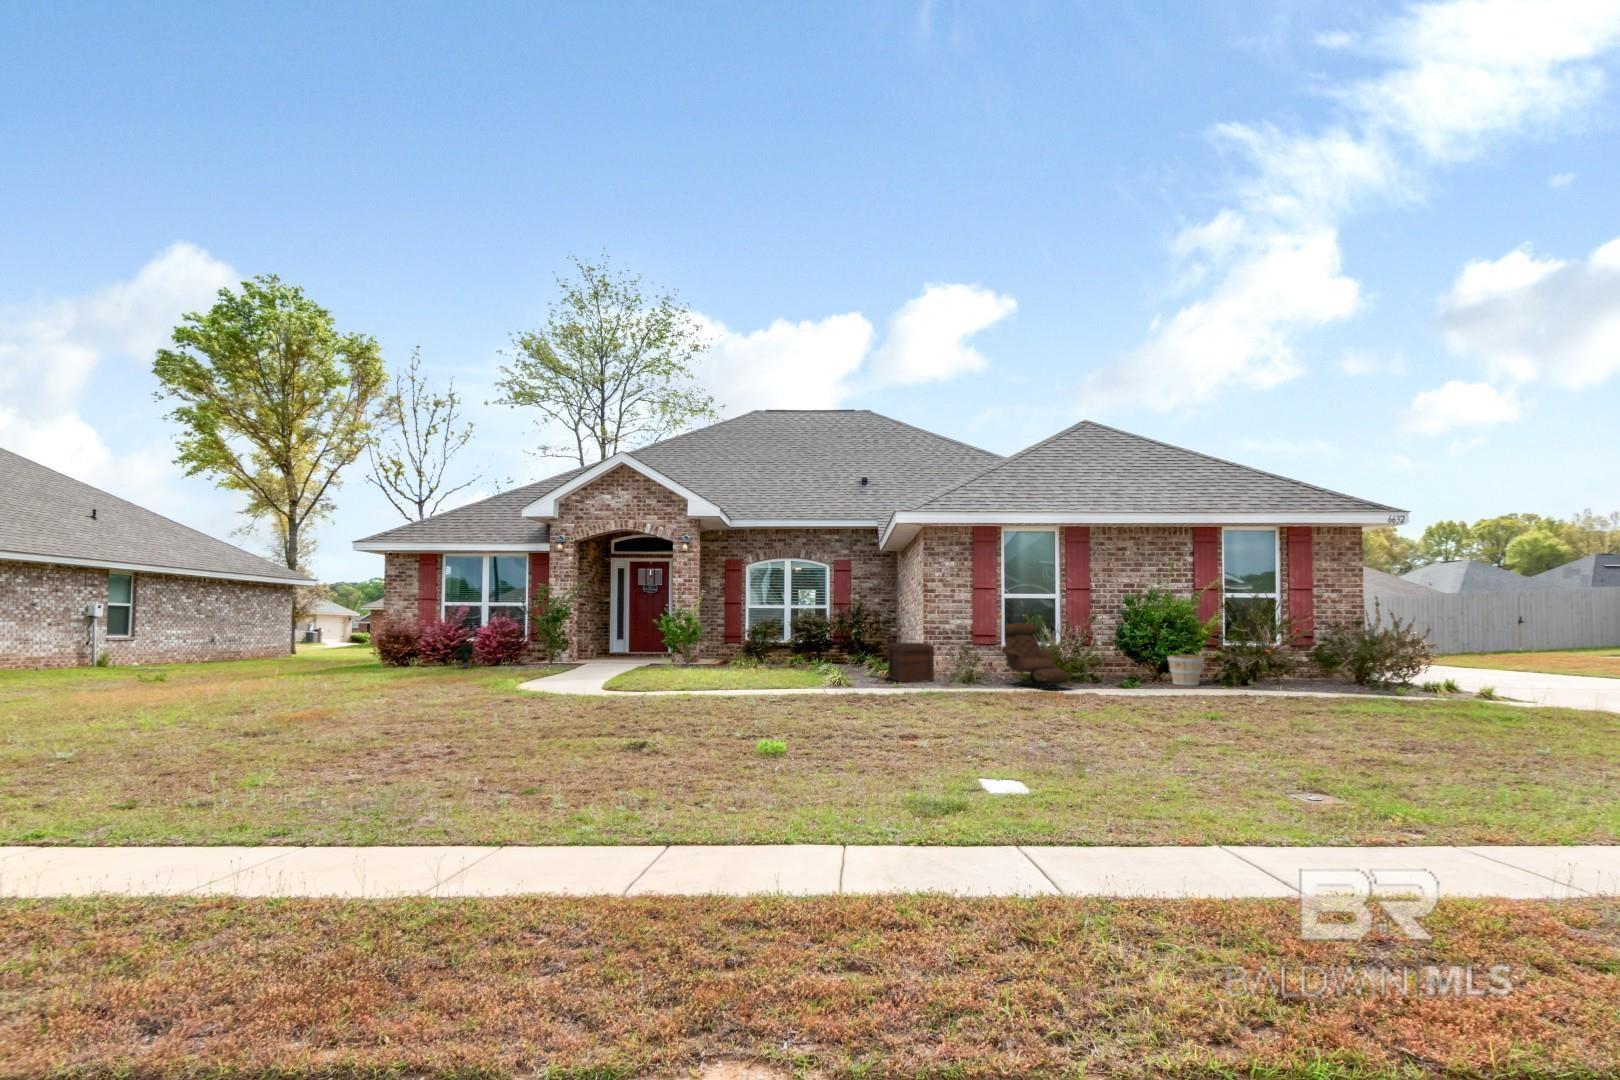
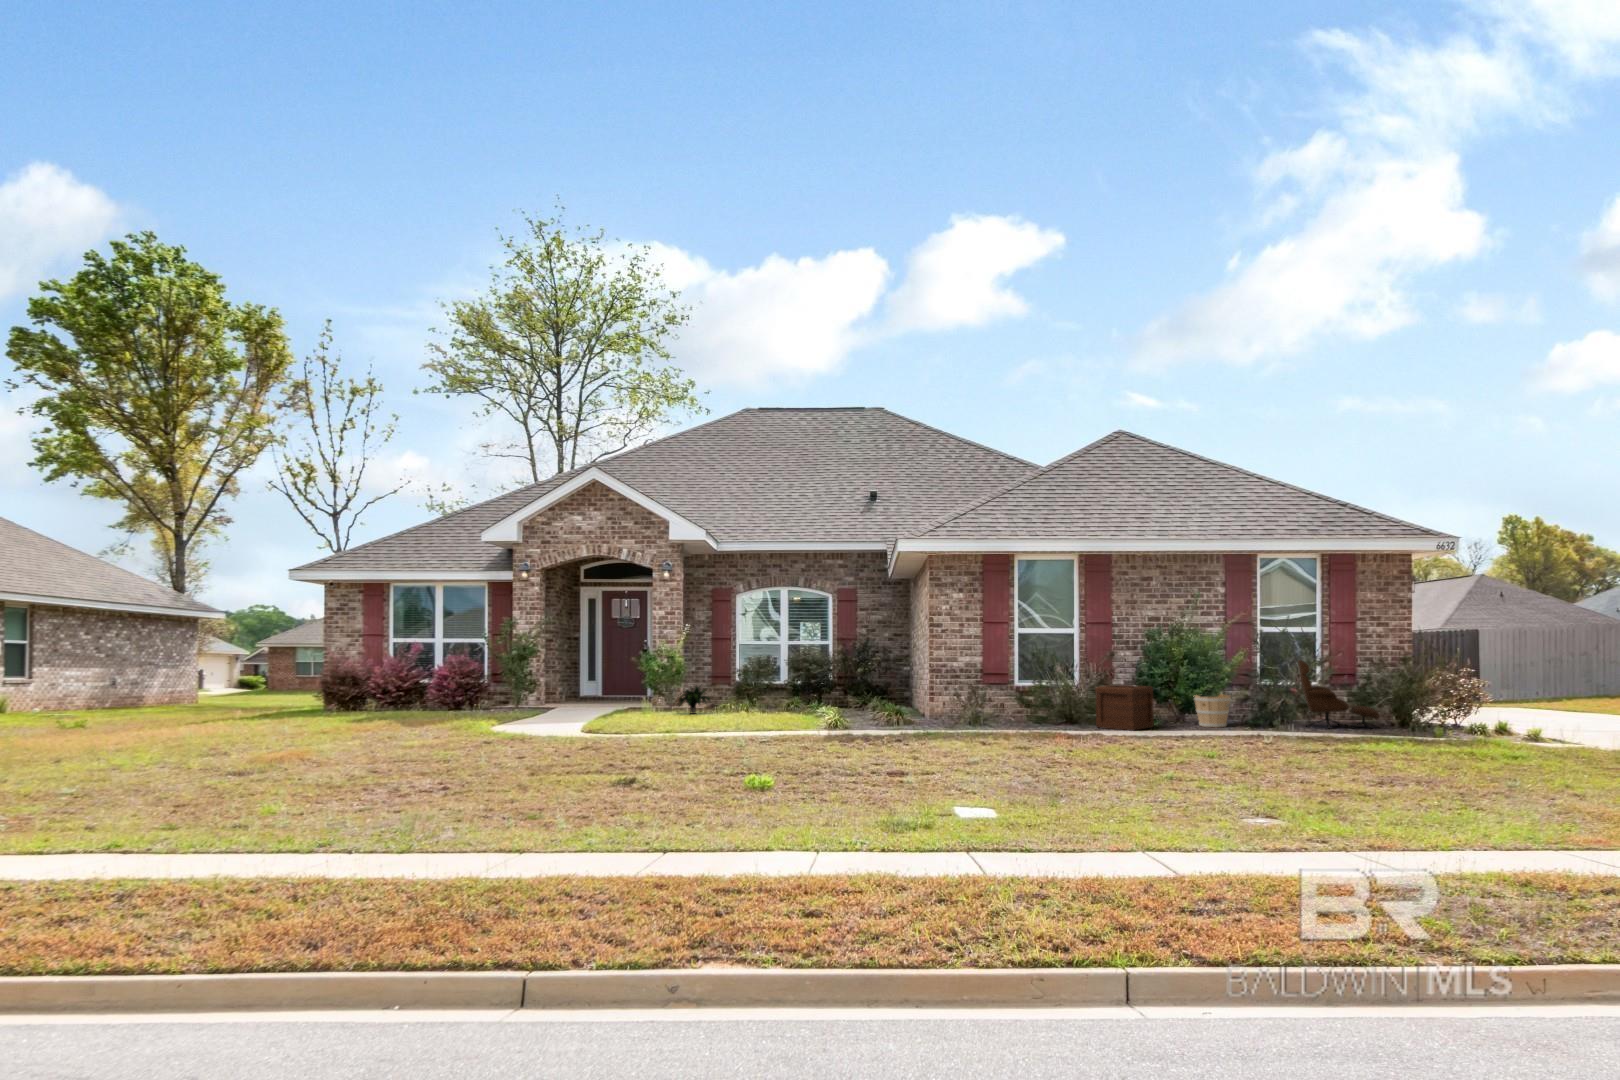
lounge chair: present [1004,623,1069,688] -> present [1298,660,1380,729]
wooden crate: present [888,643,934,682] -> present [1095,685,1154,731]
potted plant: present [452,644,479,668] -> present [678,686,710,714]

